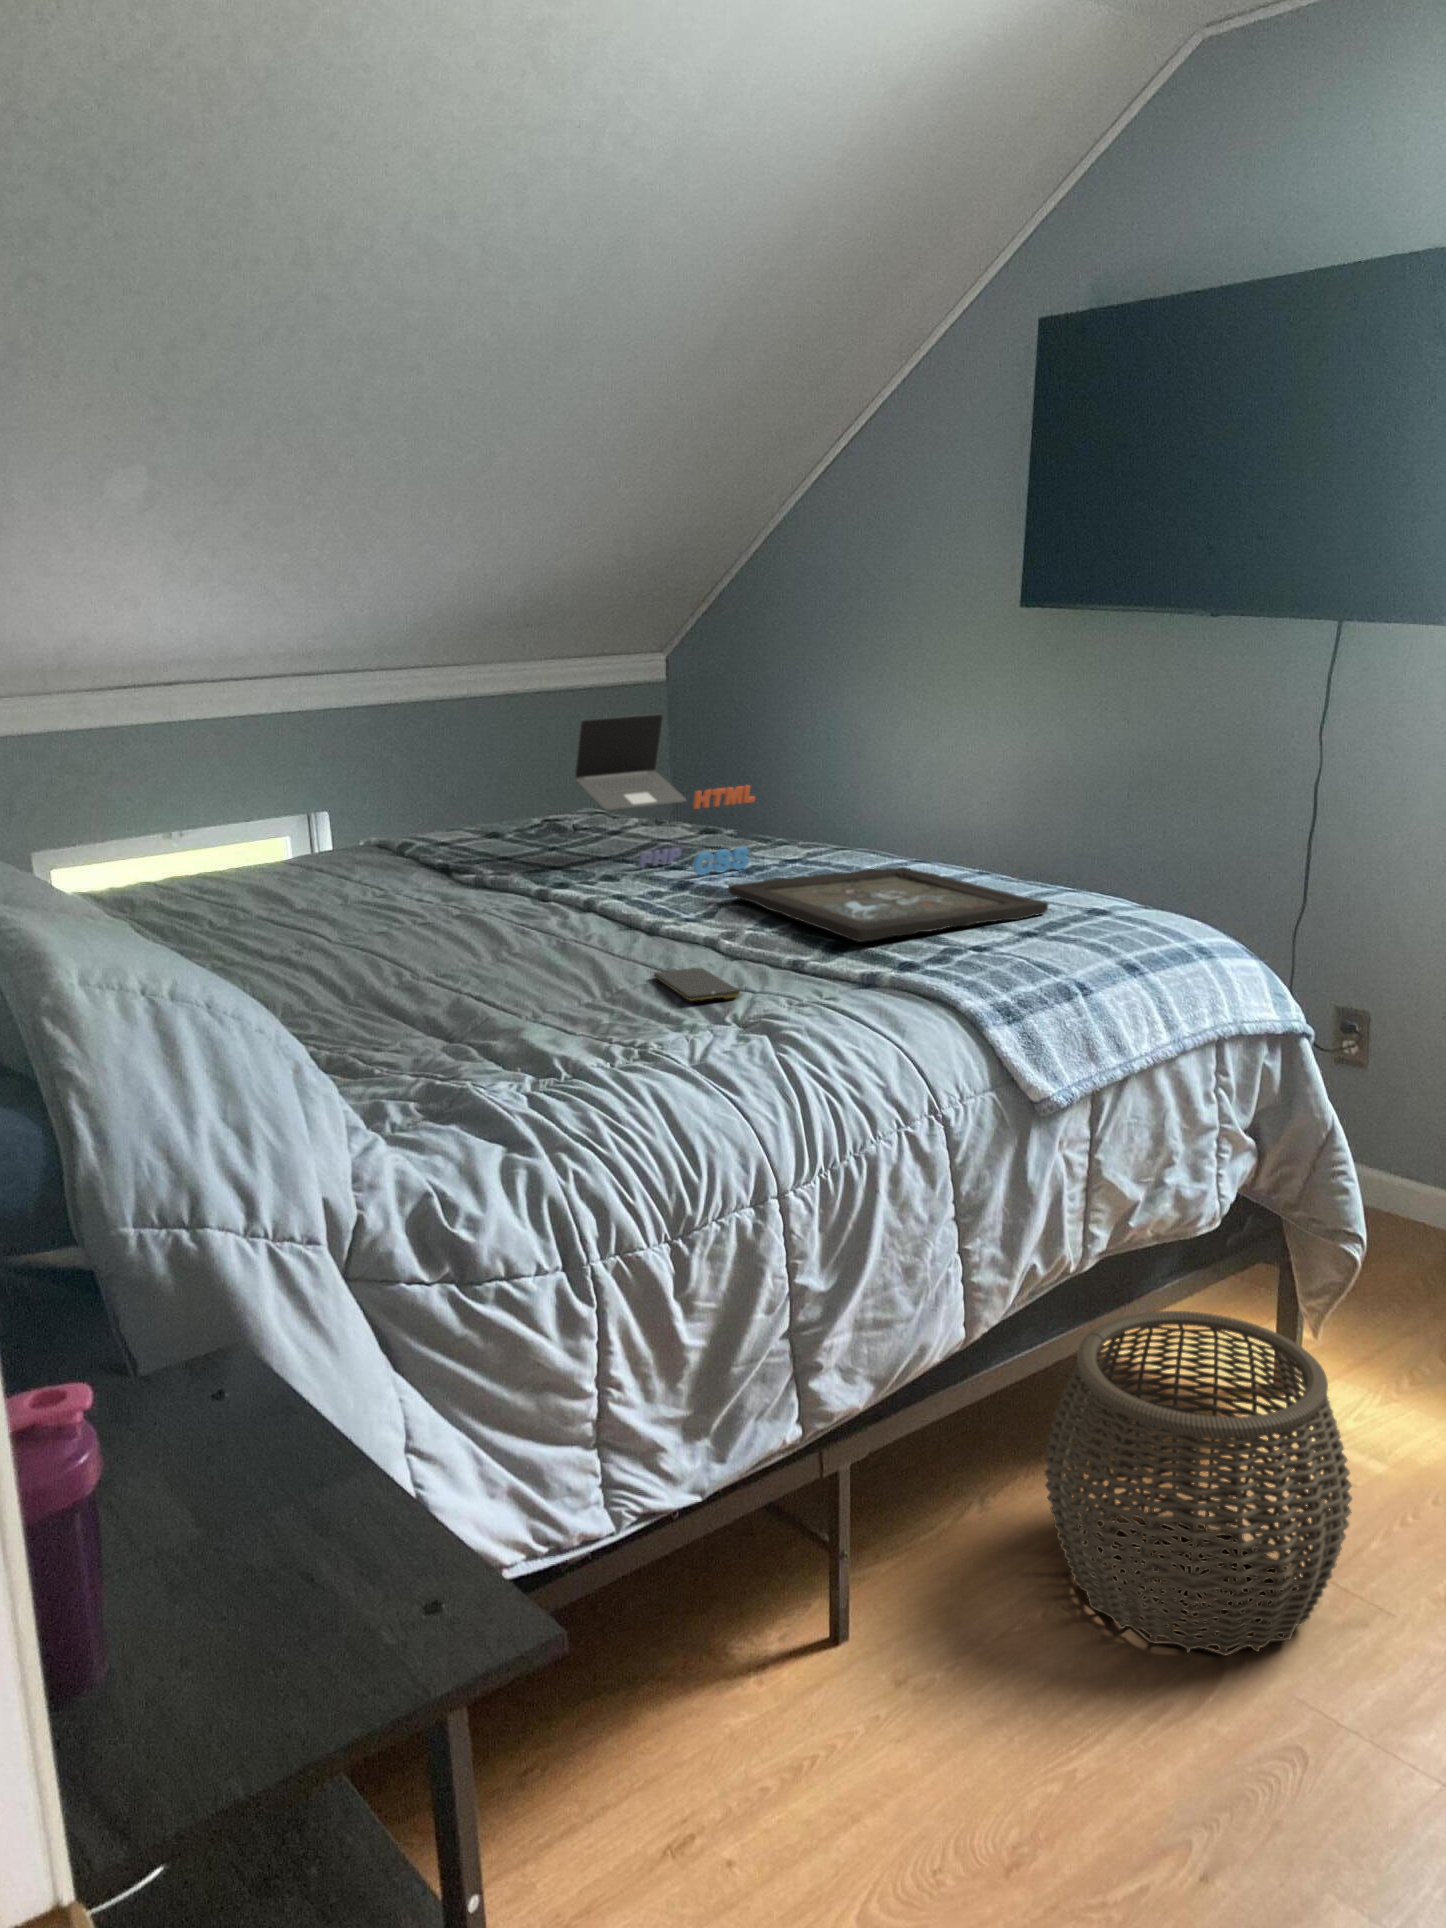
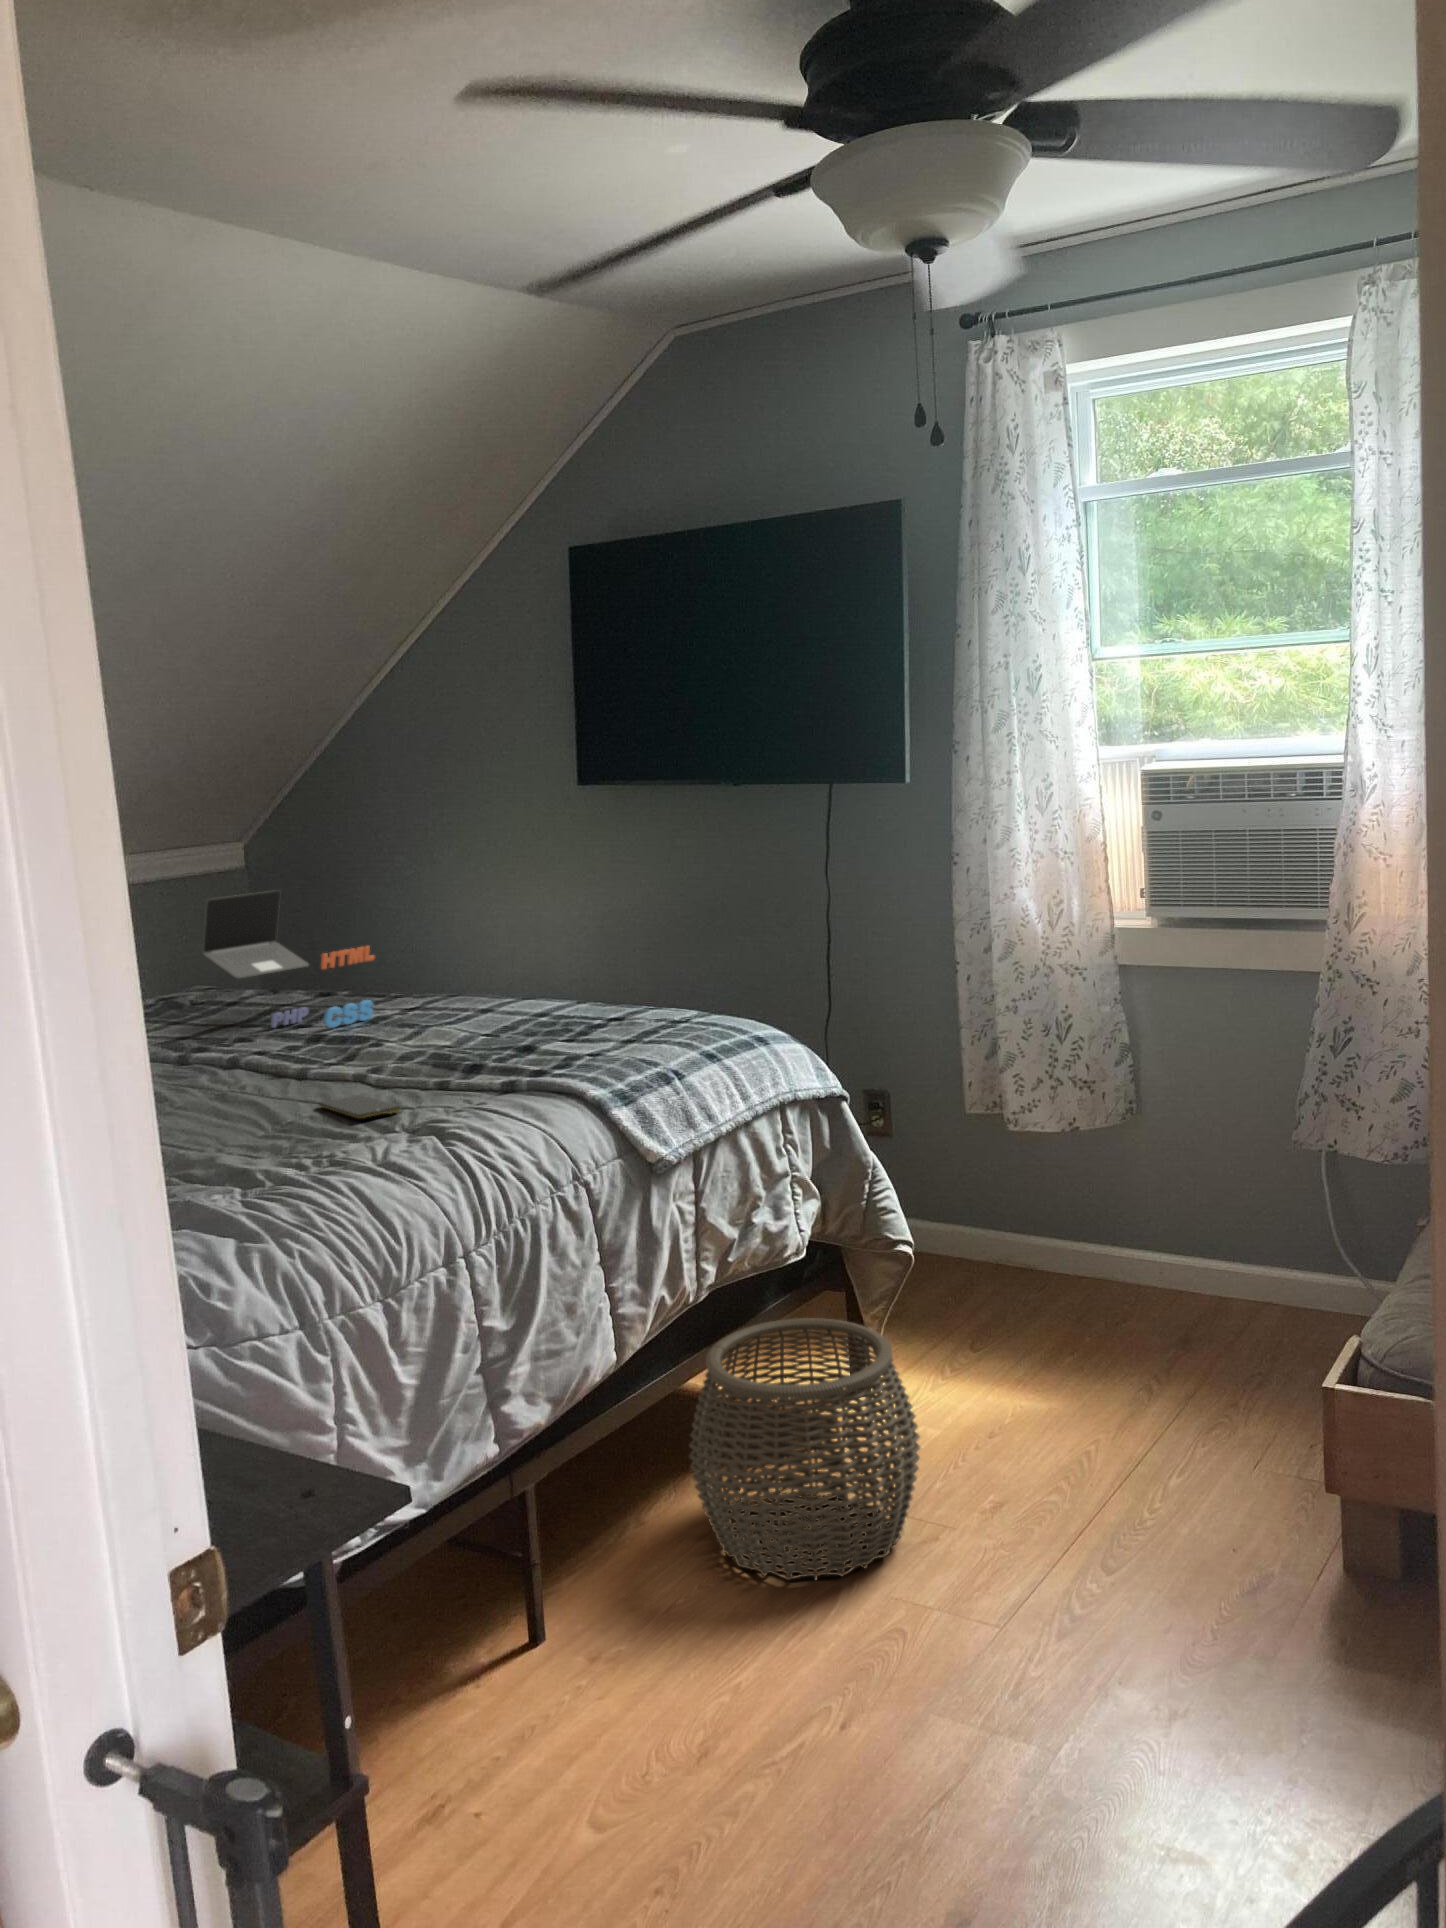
tray: present [728,866,1048,942] -> none [363,1004,639,1061]

